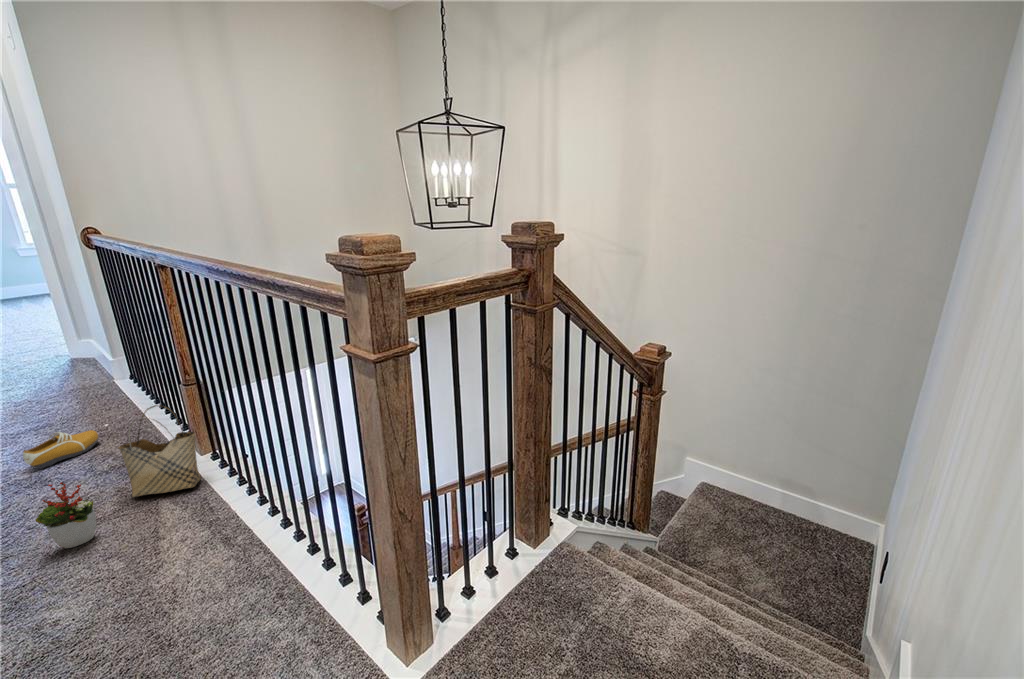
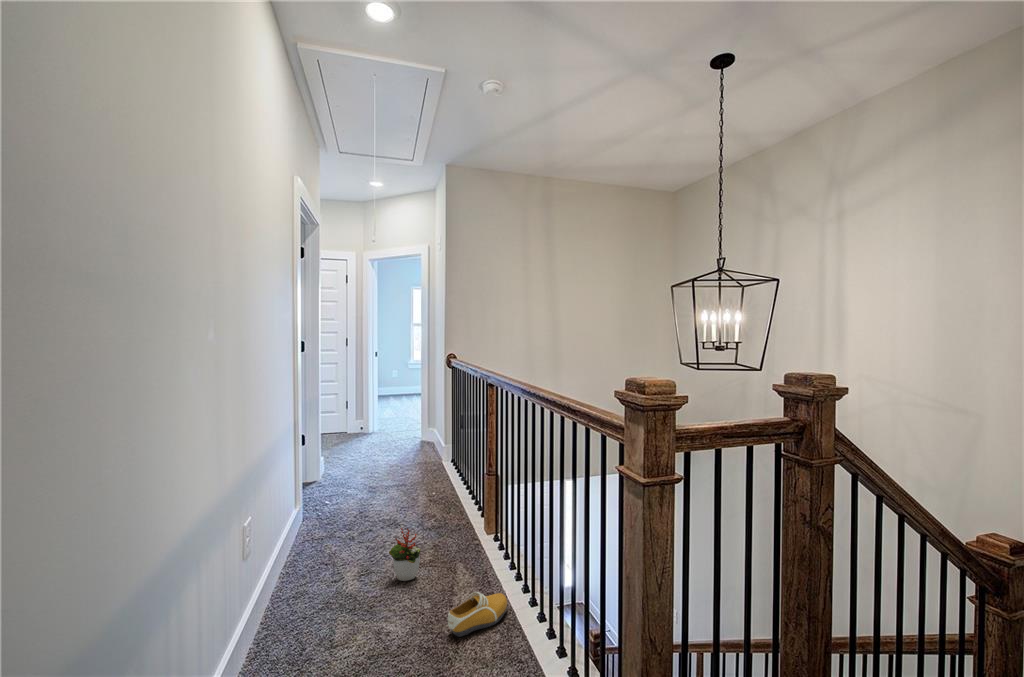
woven basket: present [118,405,201,497] -> none [441,486,489,560]
shoe: present [23,430,99,469] -> present [448,592,507,637]

